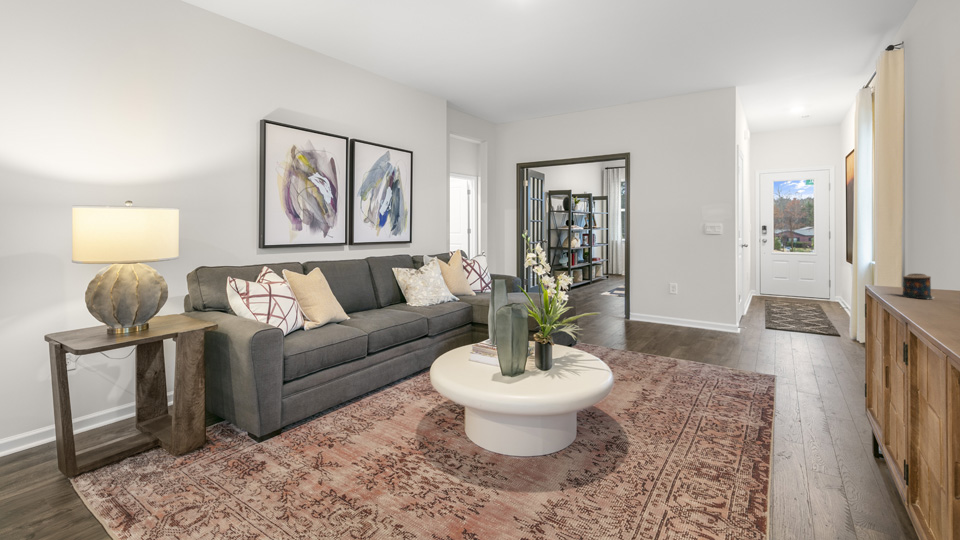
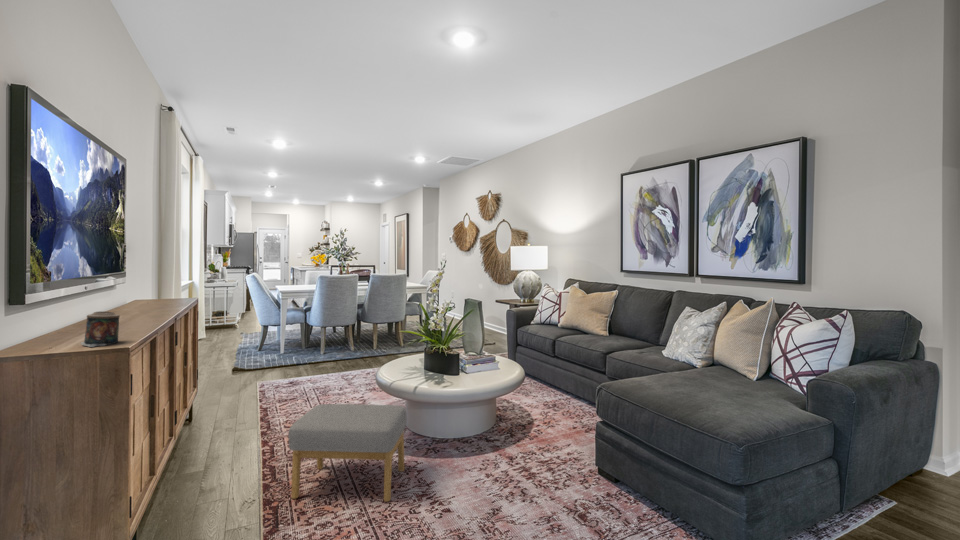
footstool: none [635,355,750,453] -> present [288,404,407,501]

